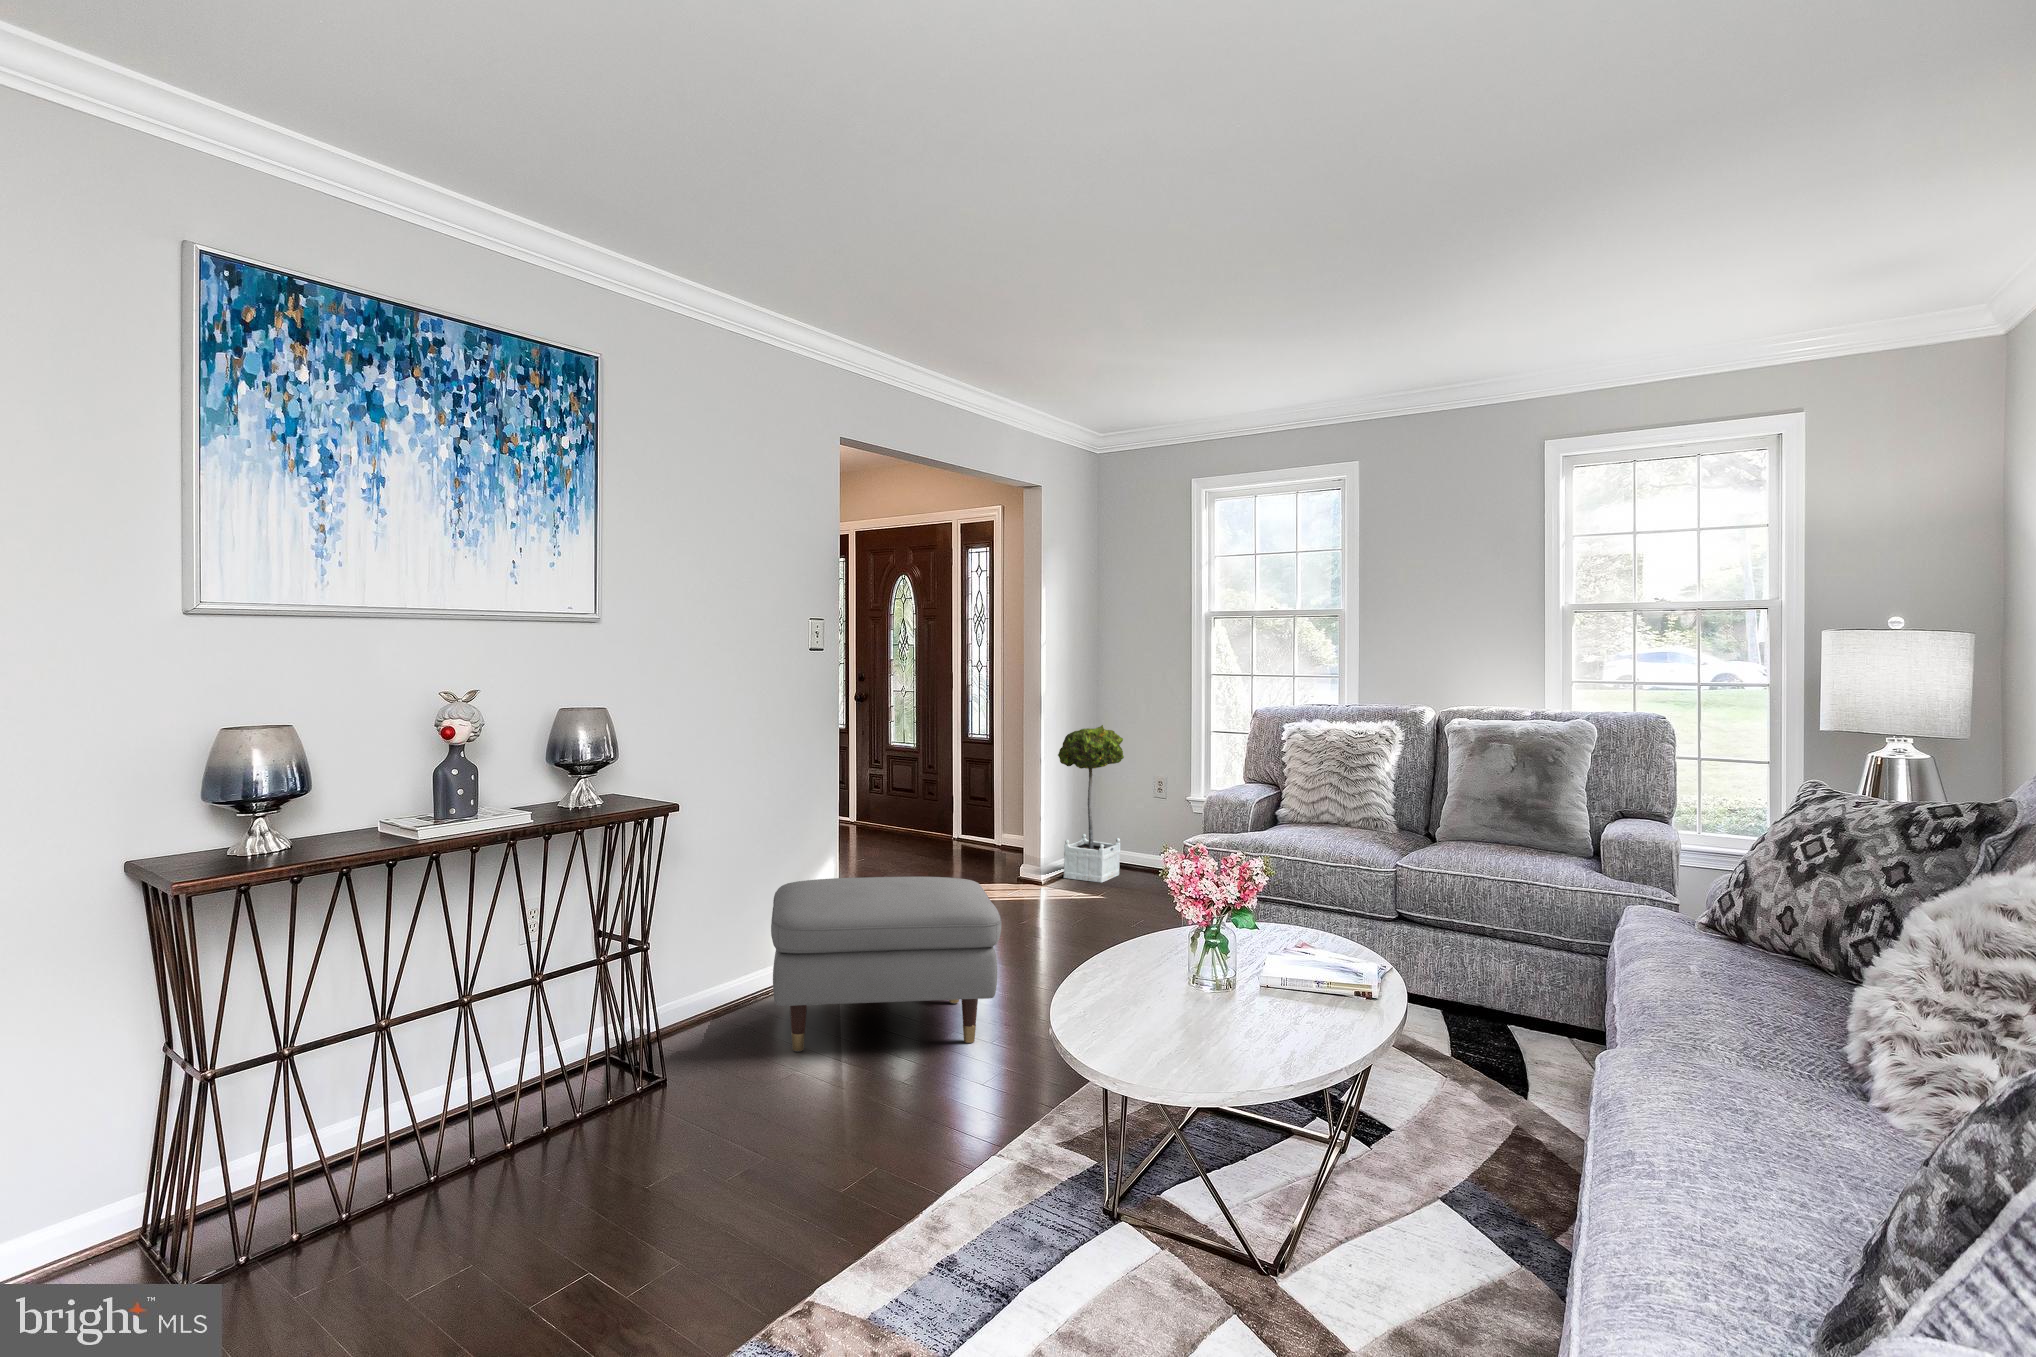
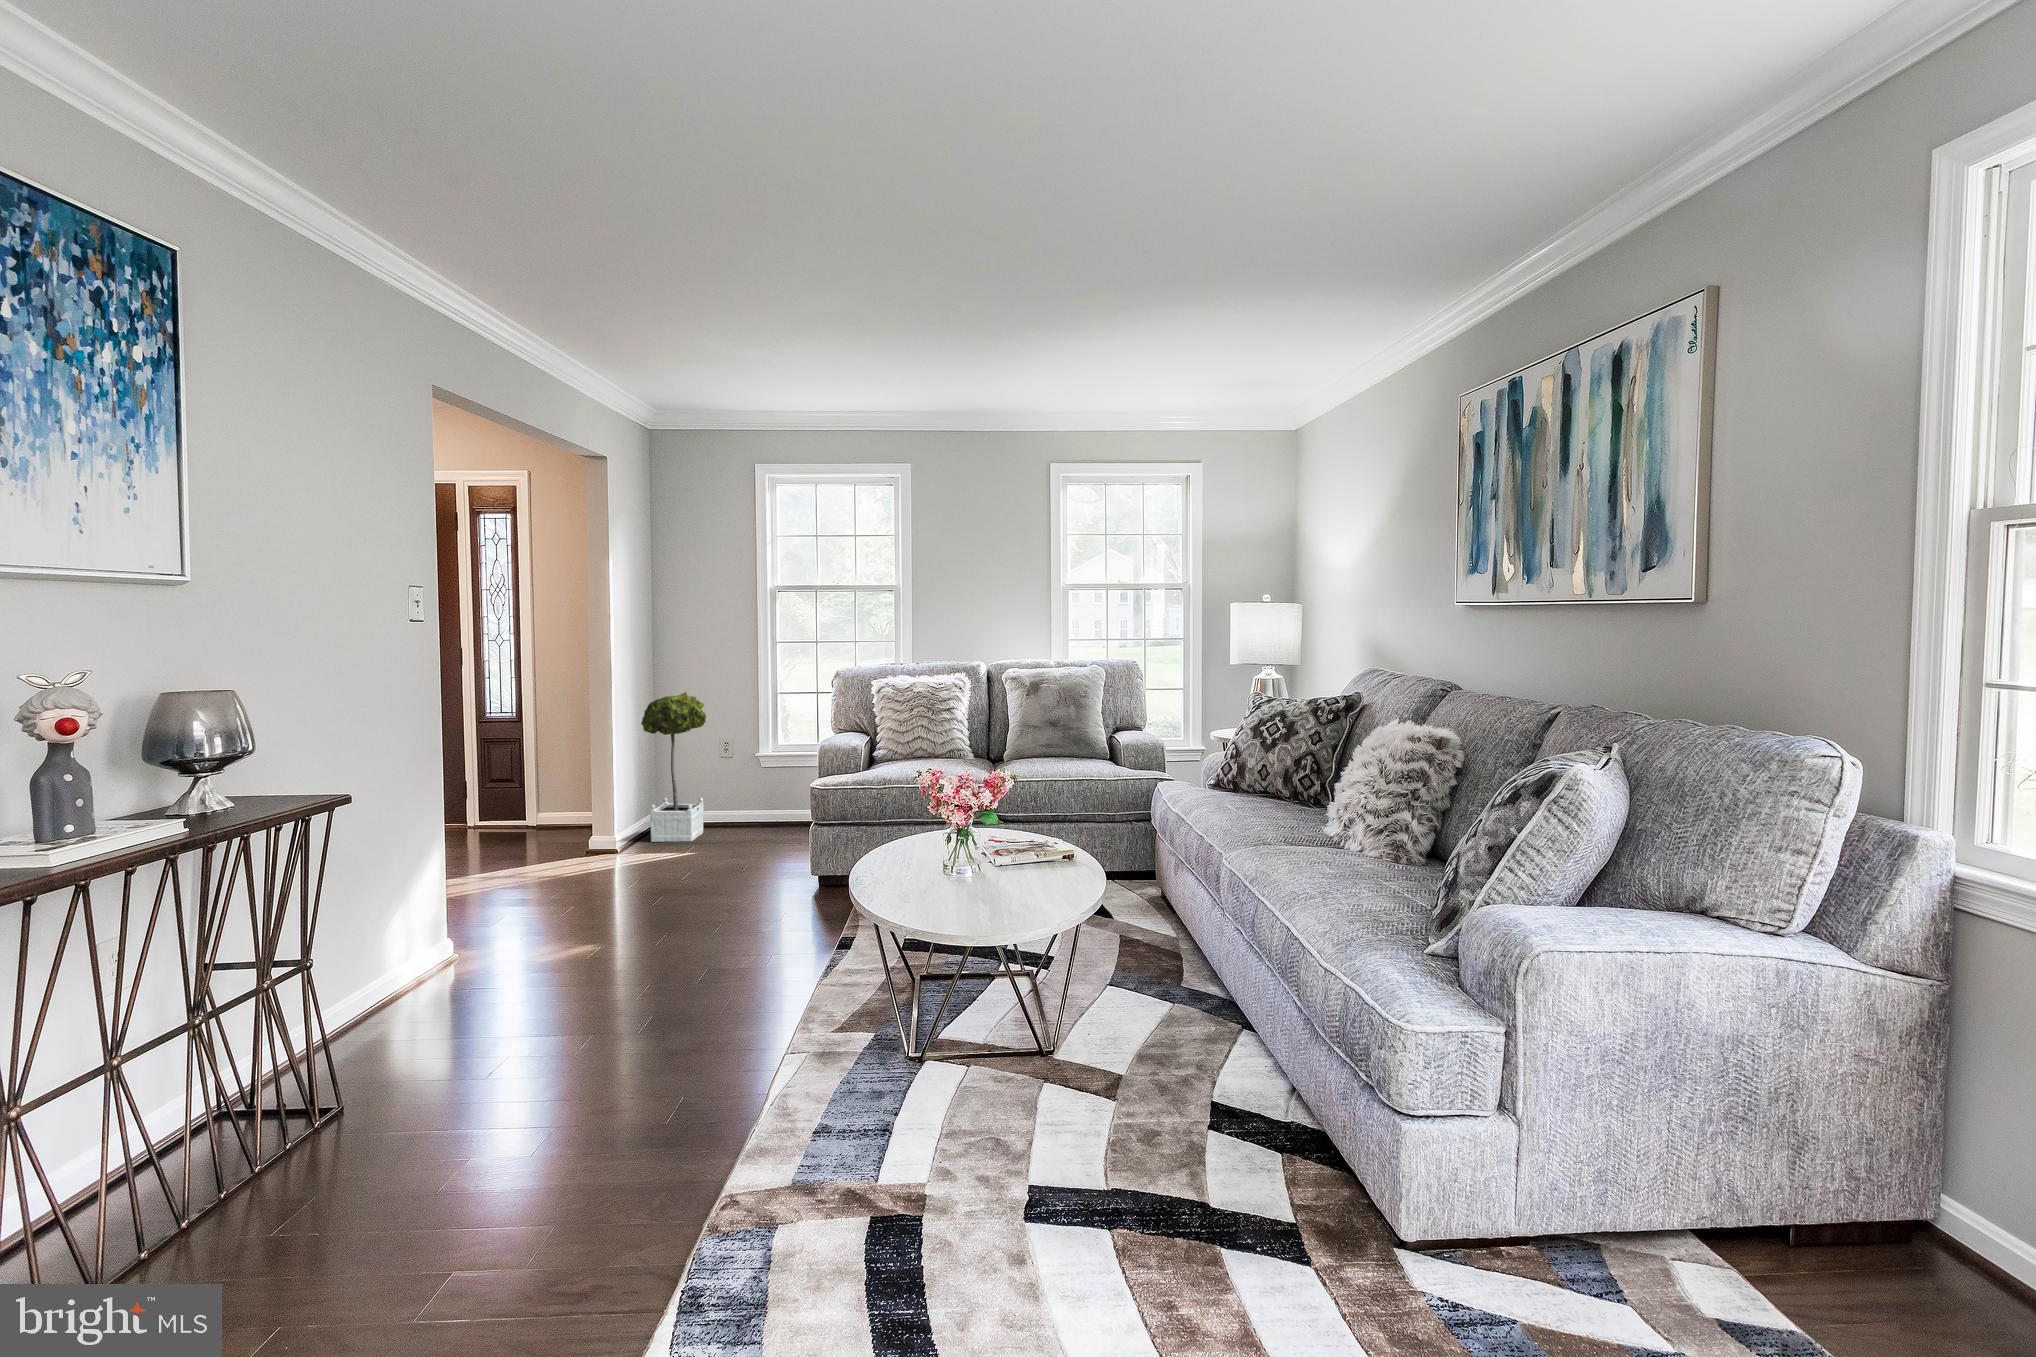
ottoman: present [771,877,1001,1052] -> none [420,847,704,1055]

